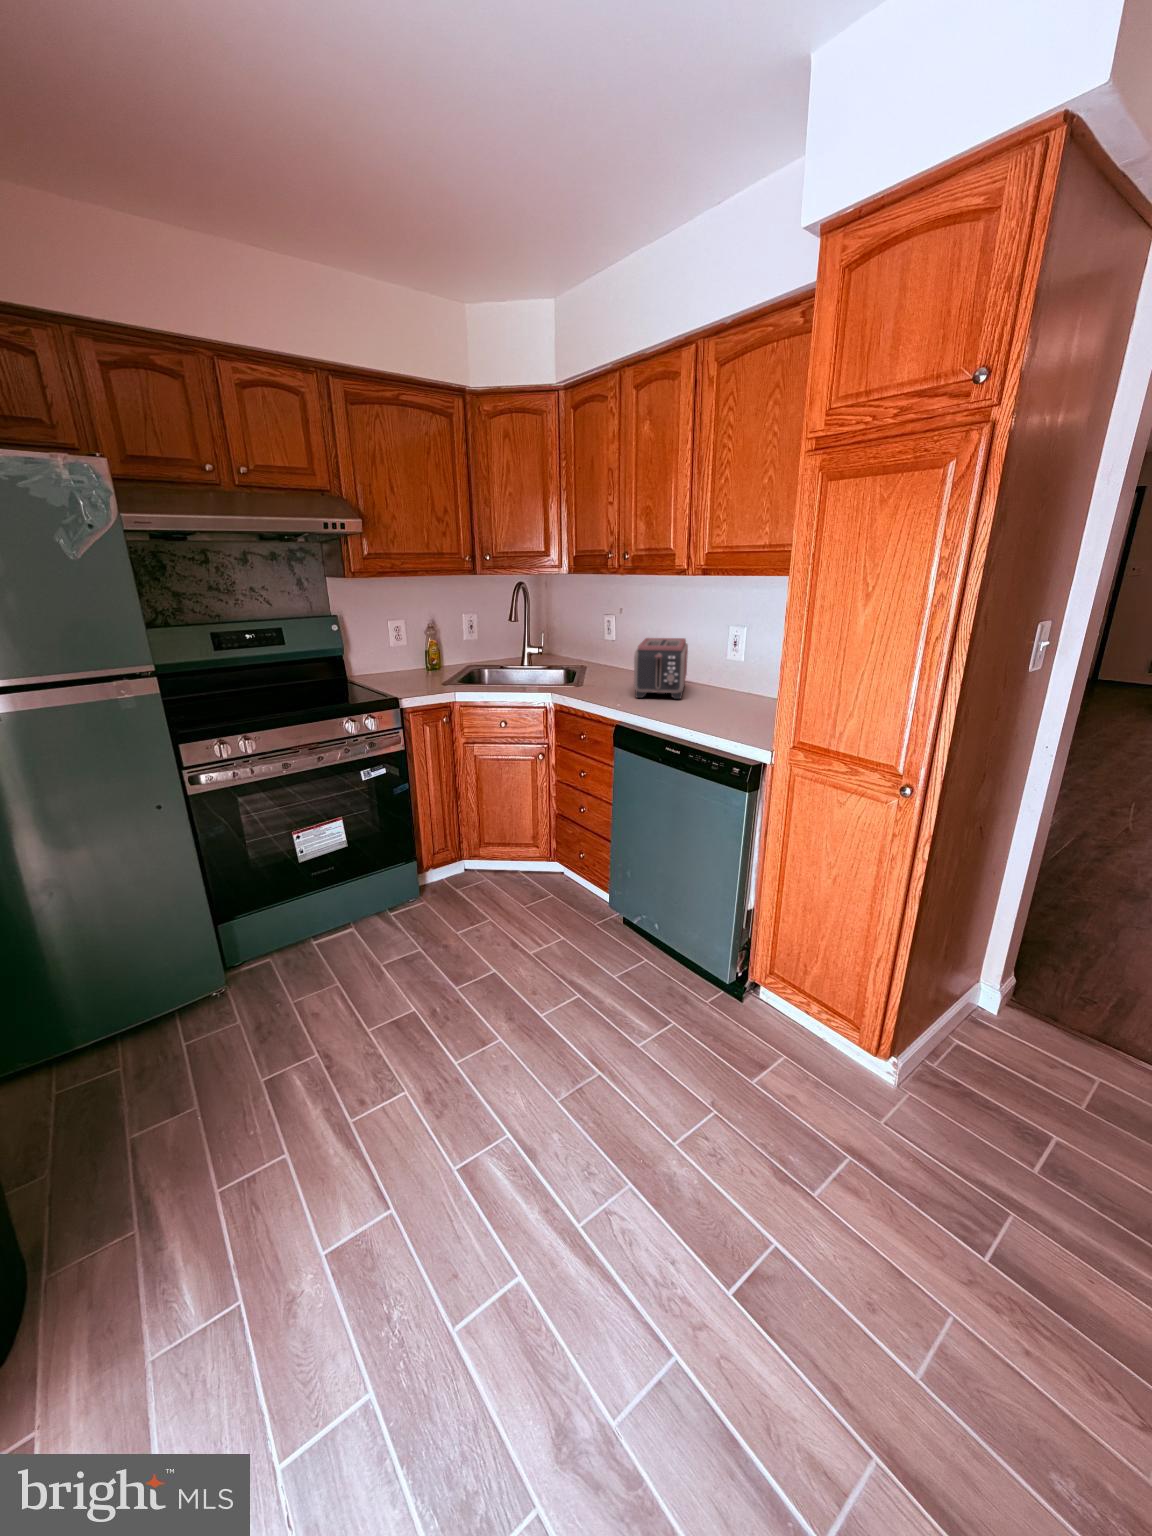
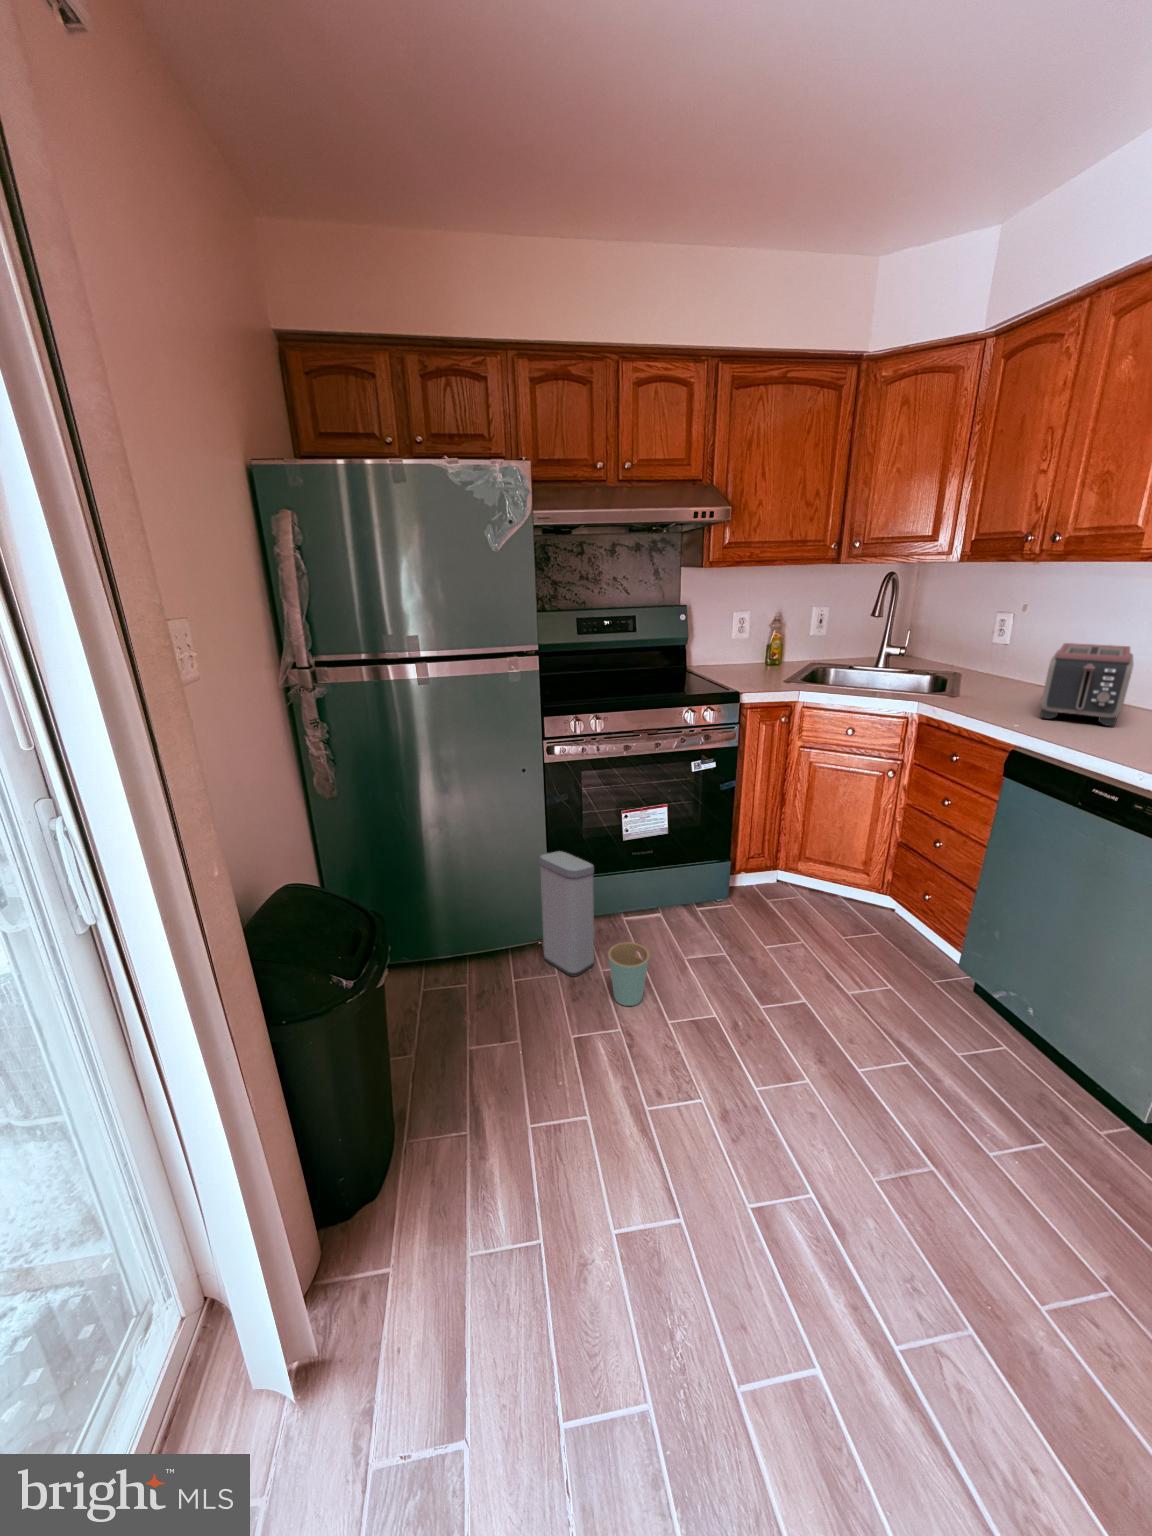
trash can: none [195,888,339,1030] -> present [539,851,650,1006]

